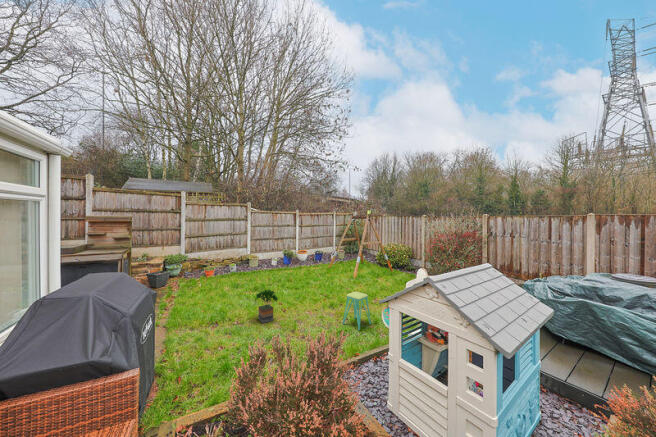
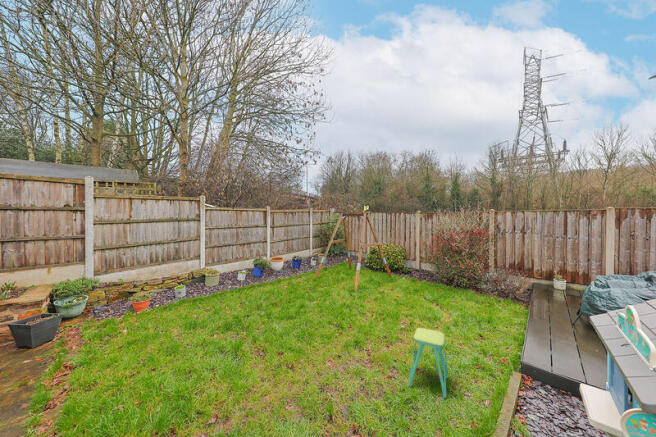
potted tree: present [256,290,278,323] -> none [256,343,300,414]

